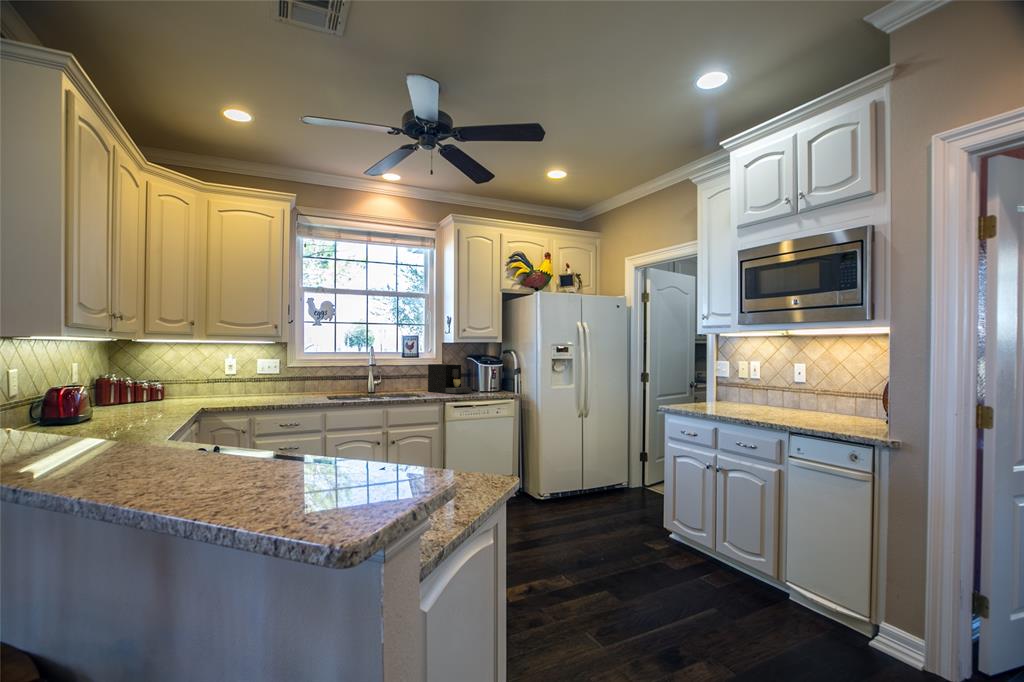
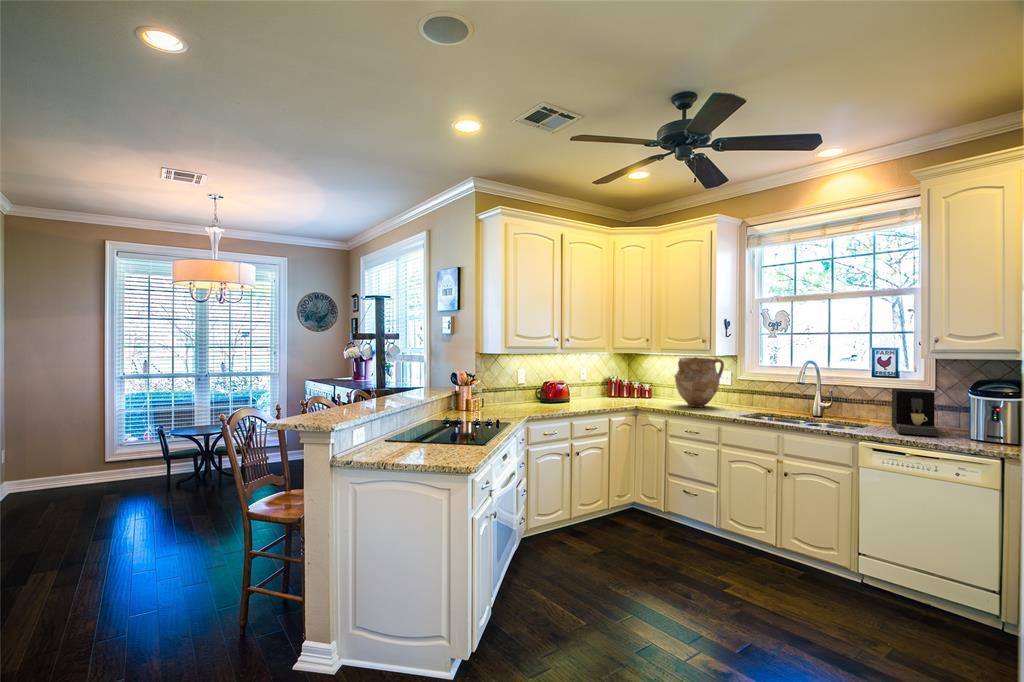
vase: none [237,342,291,399] -> present [674,357,724,407]

